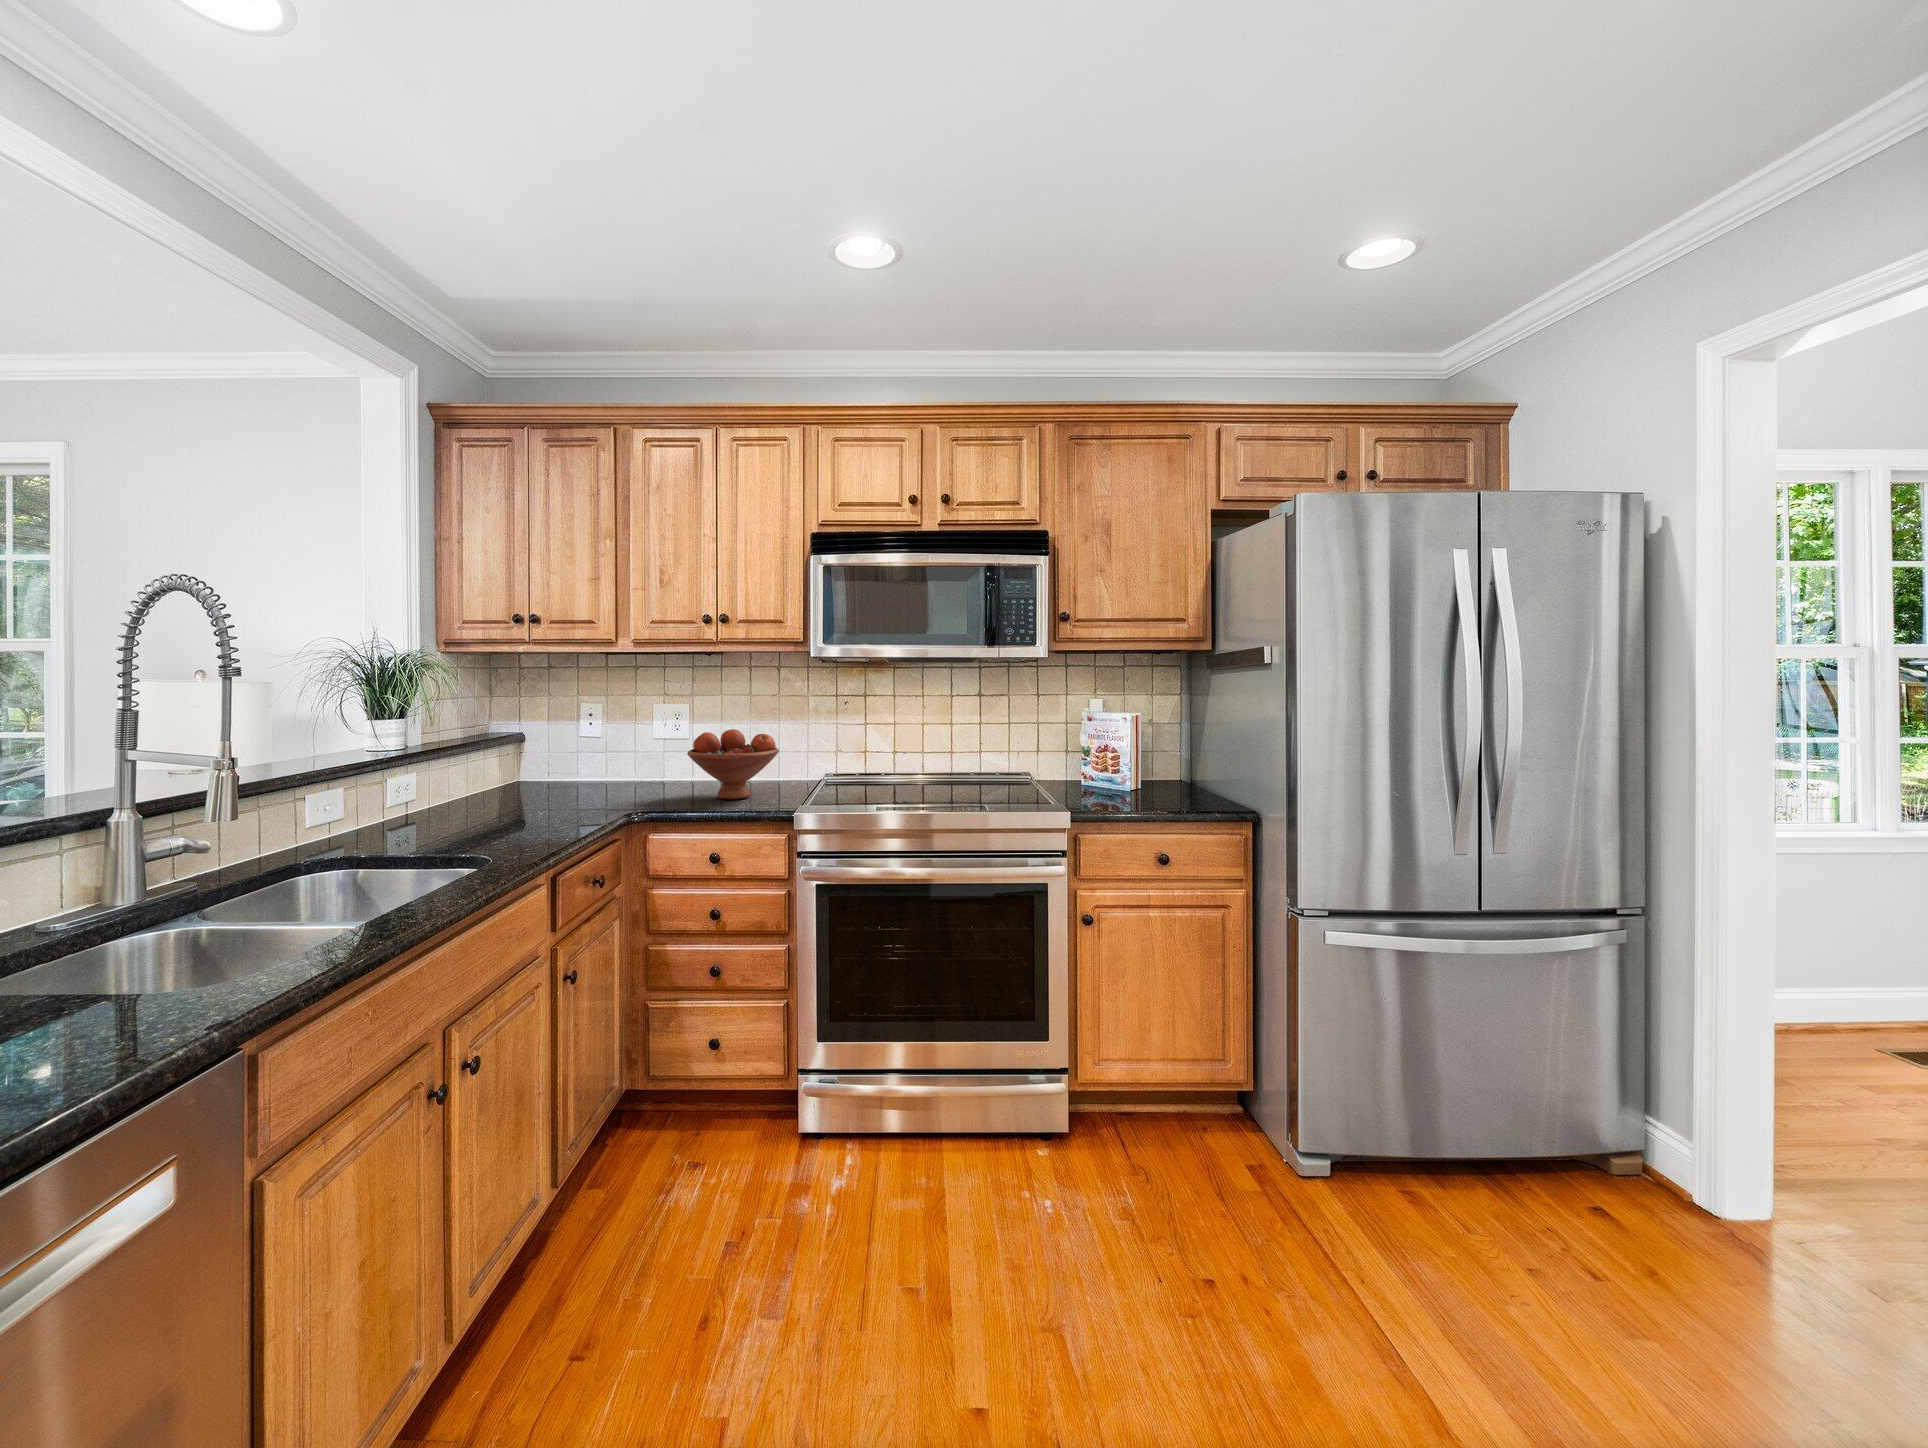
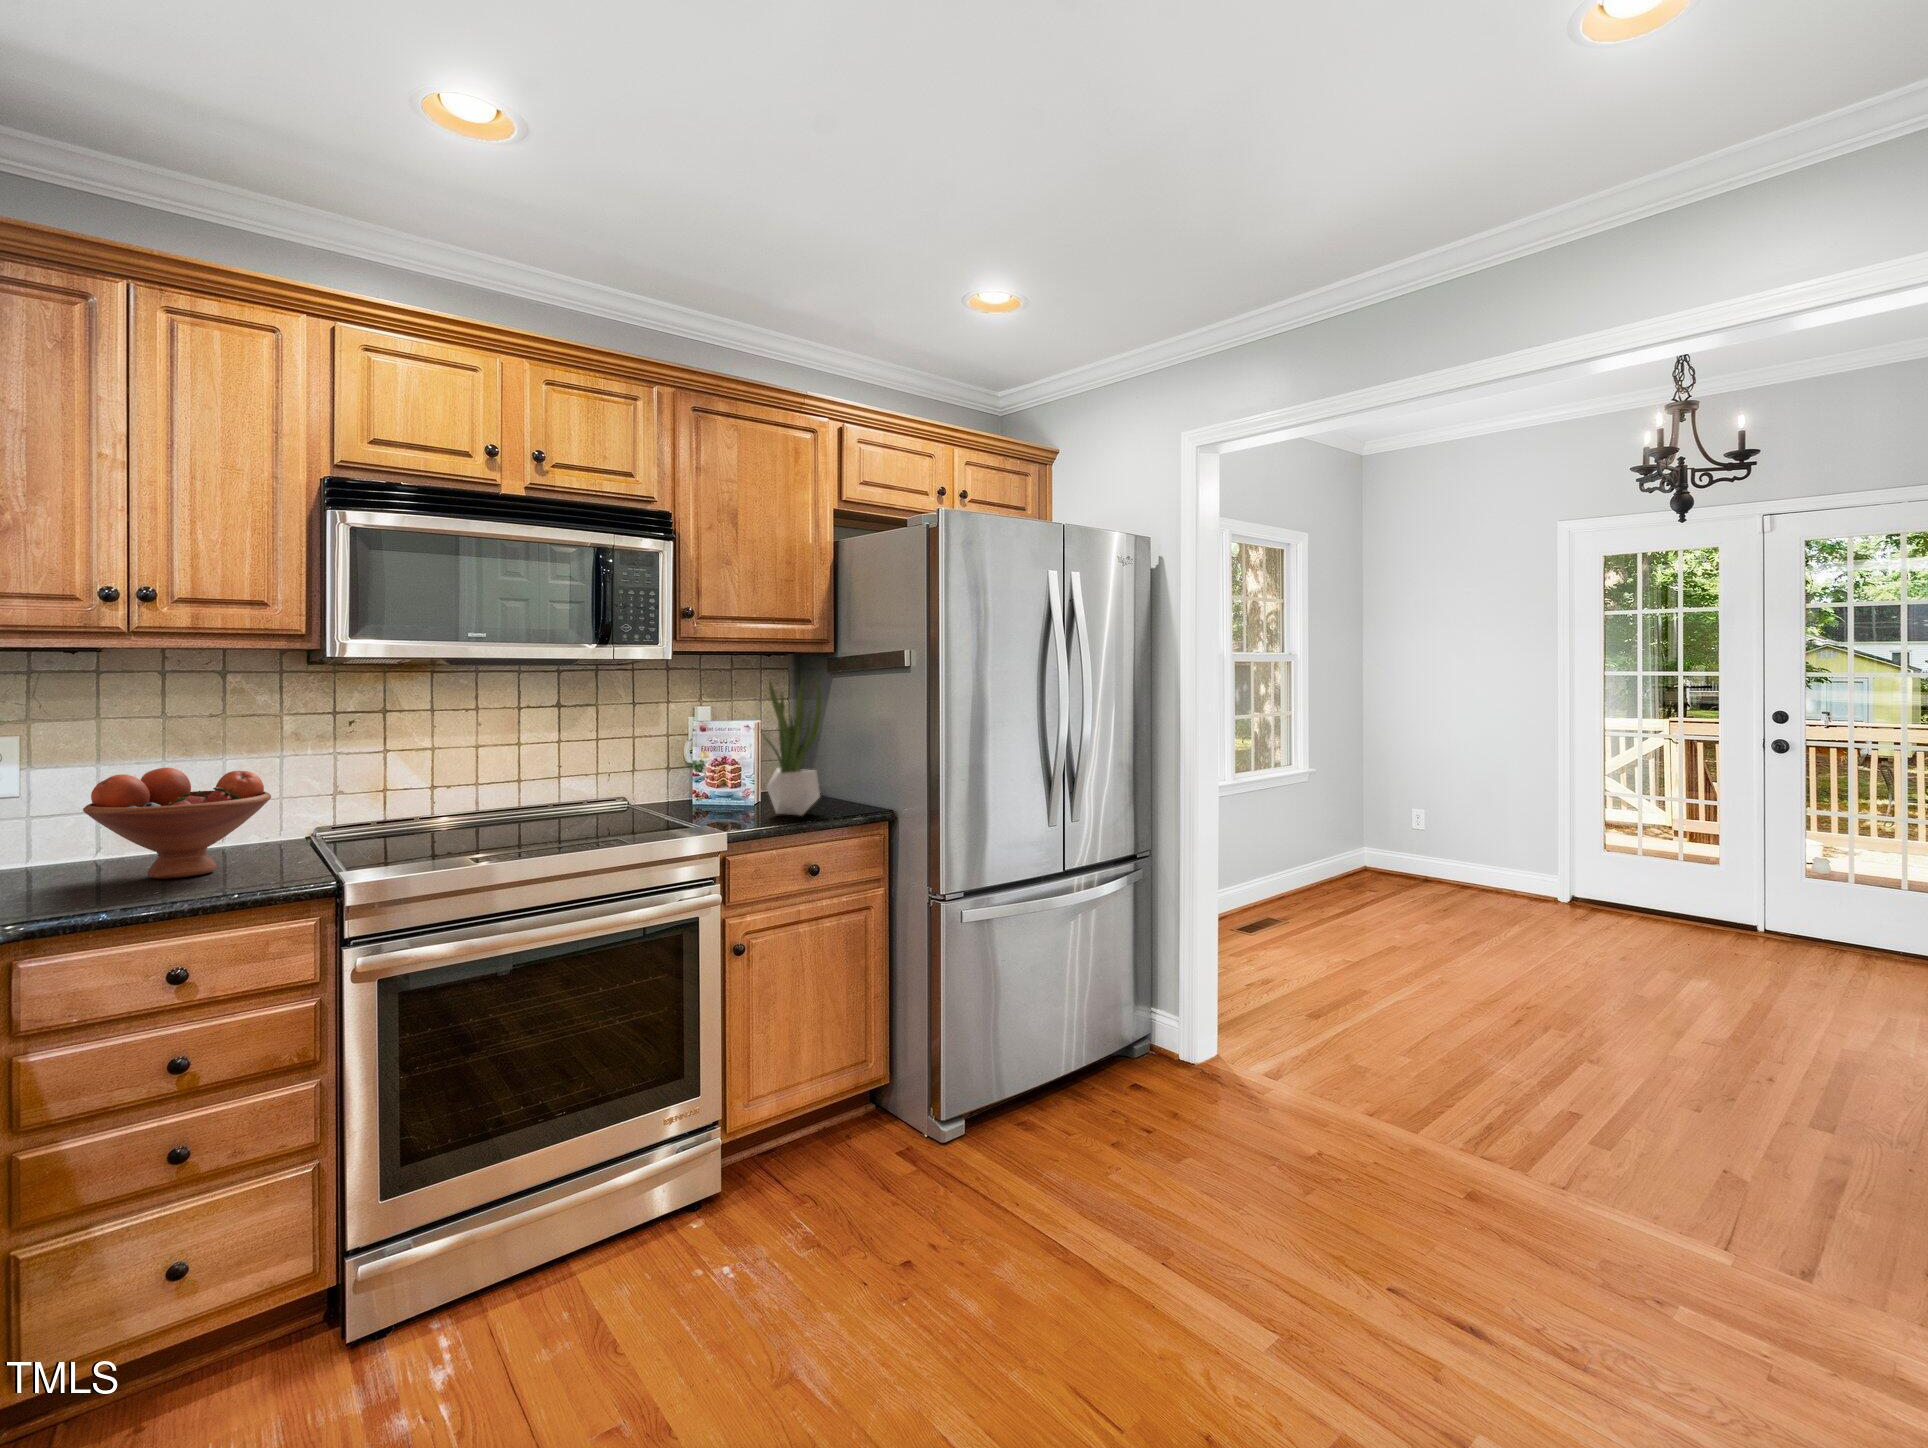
potted plant: none [1118,675,1182,806] -> present [763,681,821,815]

